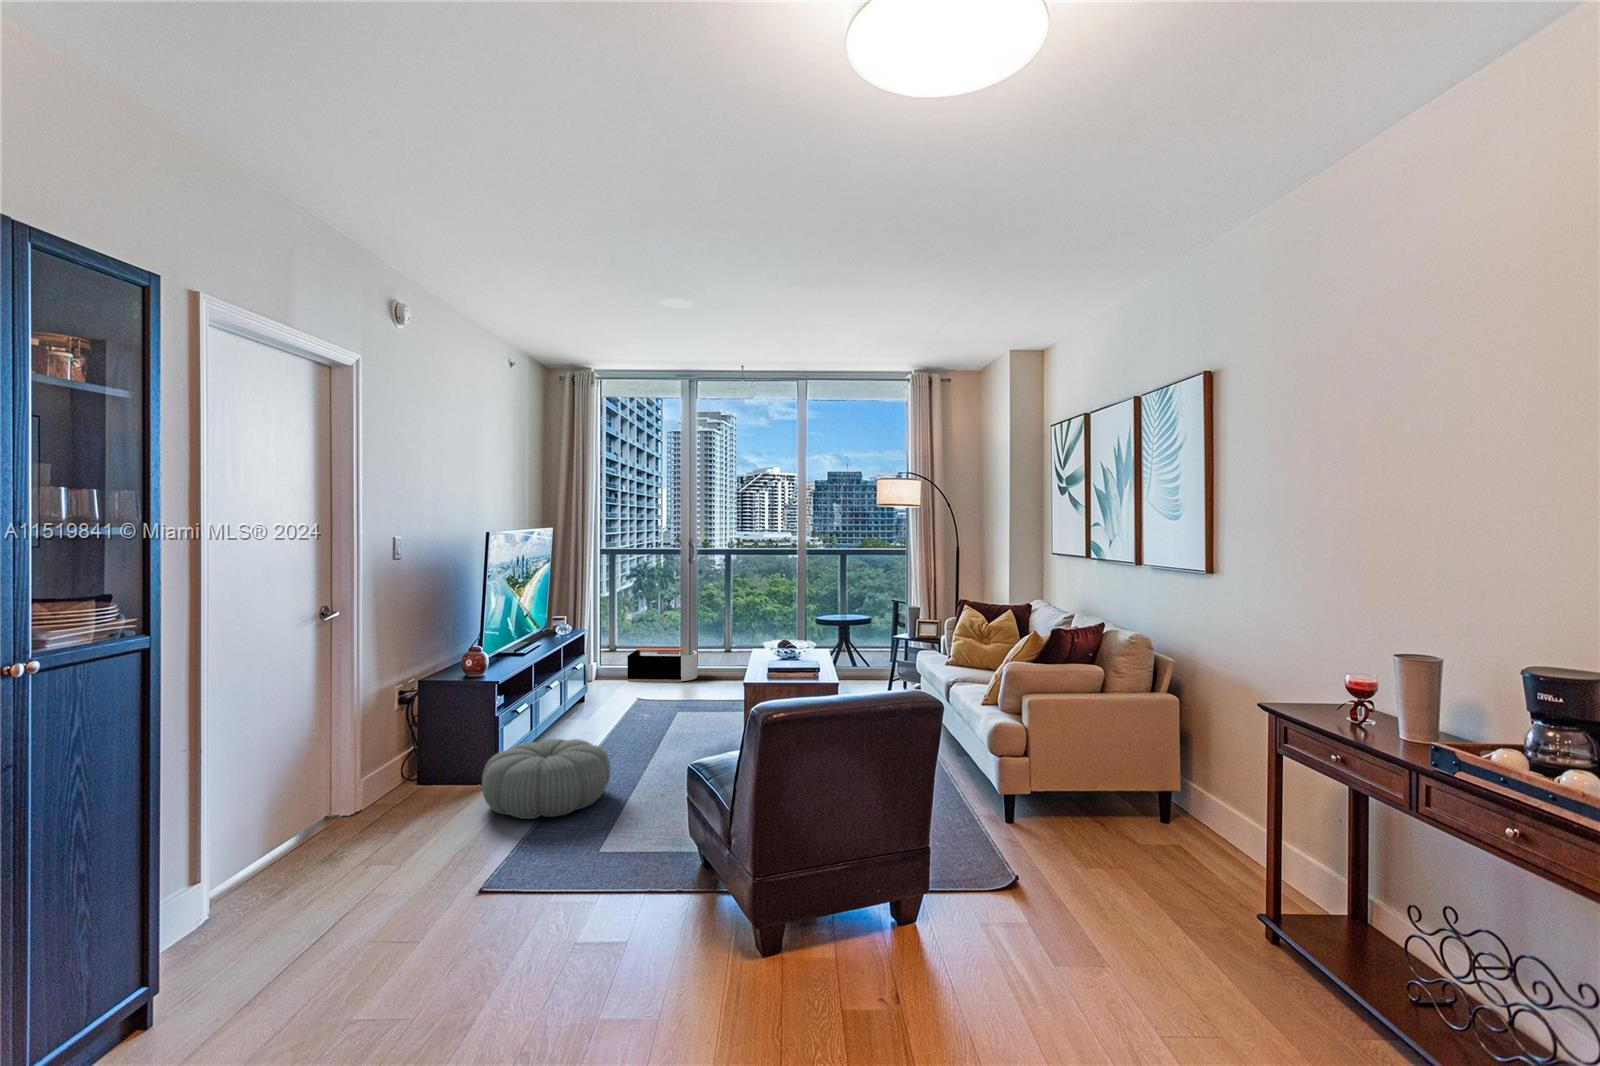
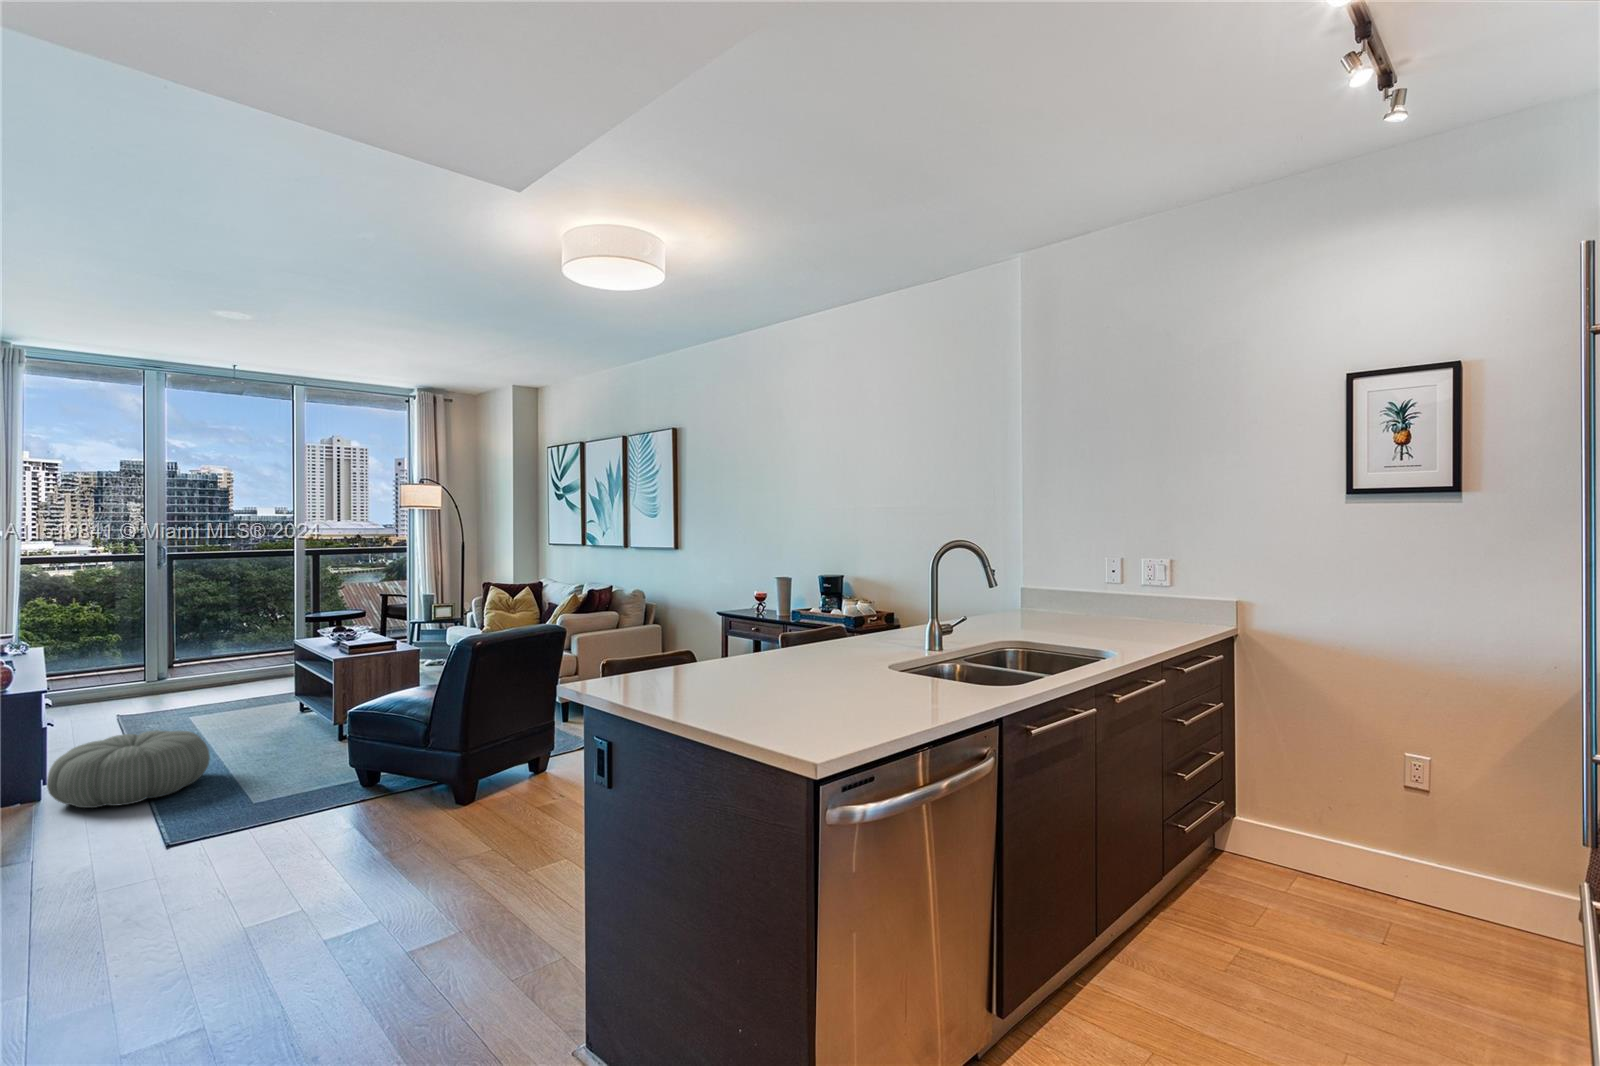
storage bin: present [627,648,697,682] -> none [69,661,169,706]

